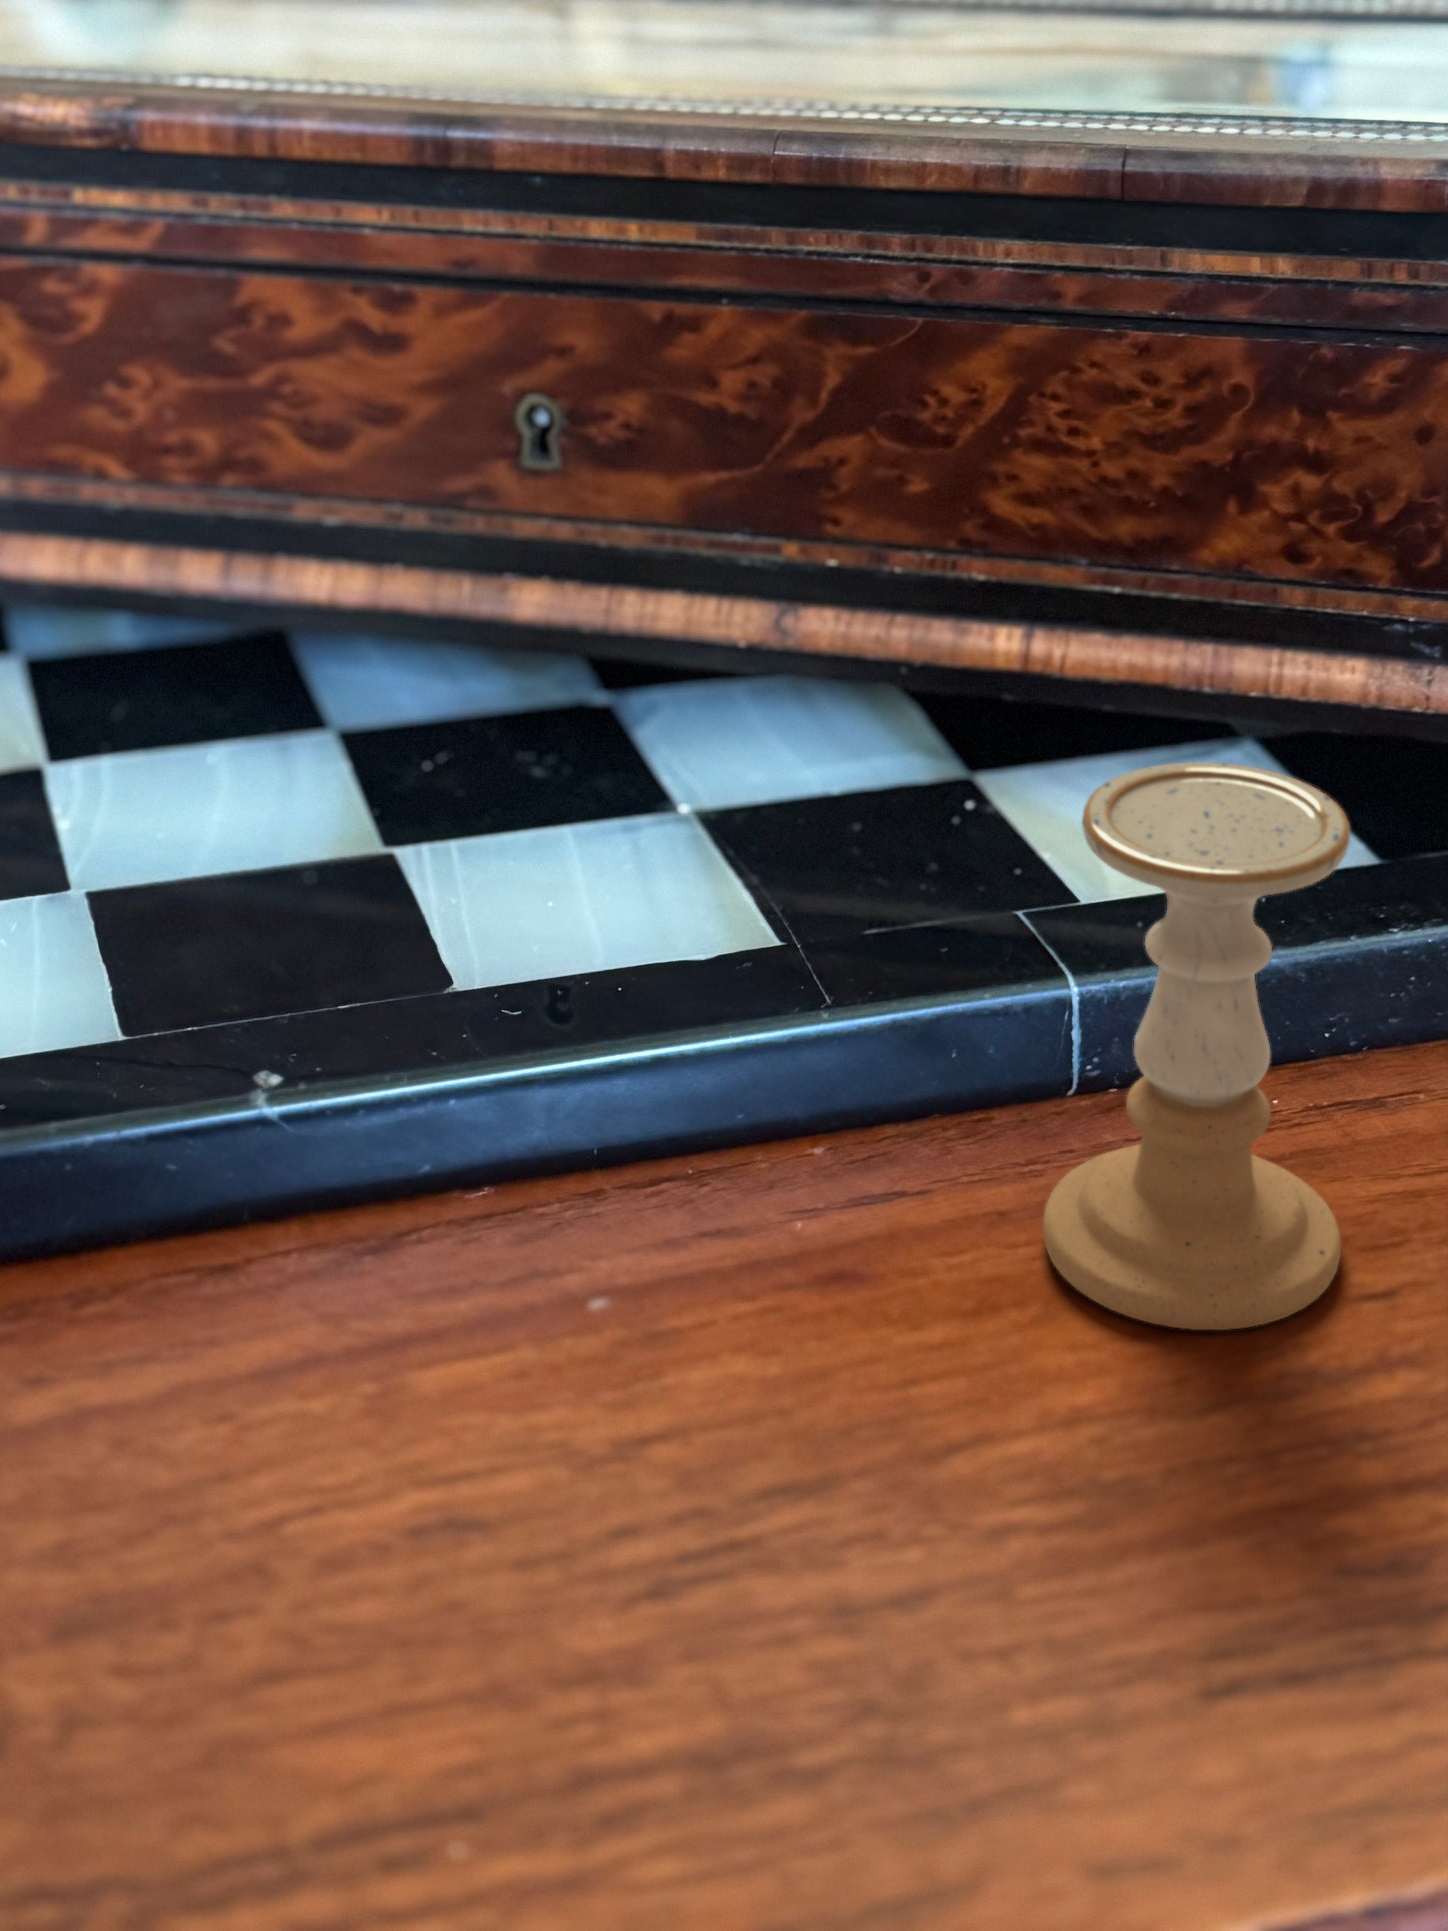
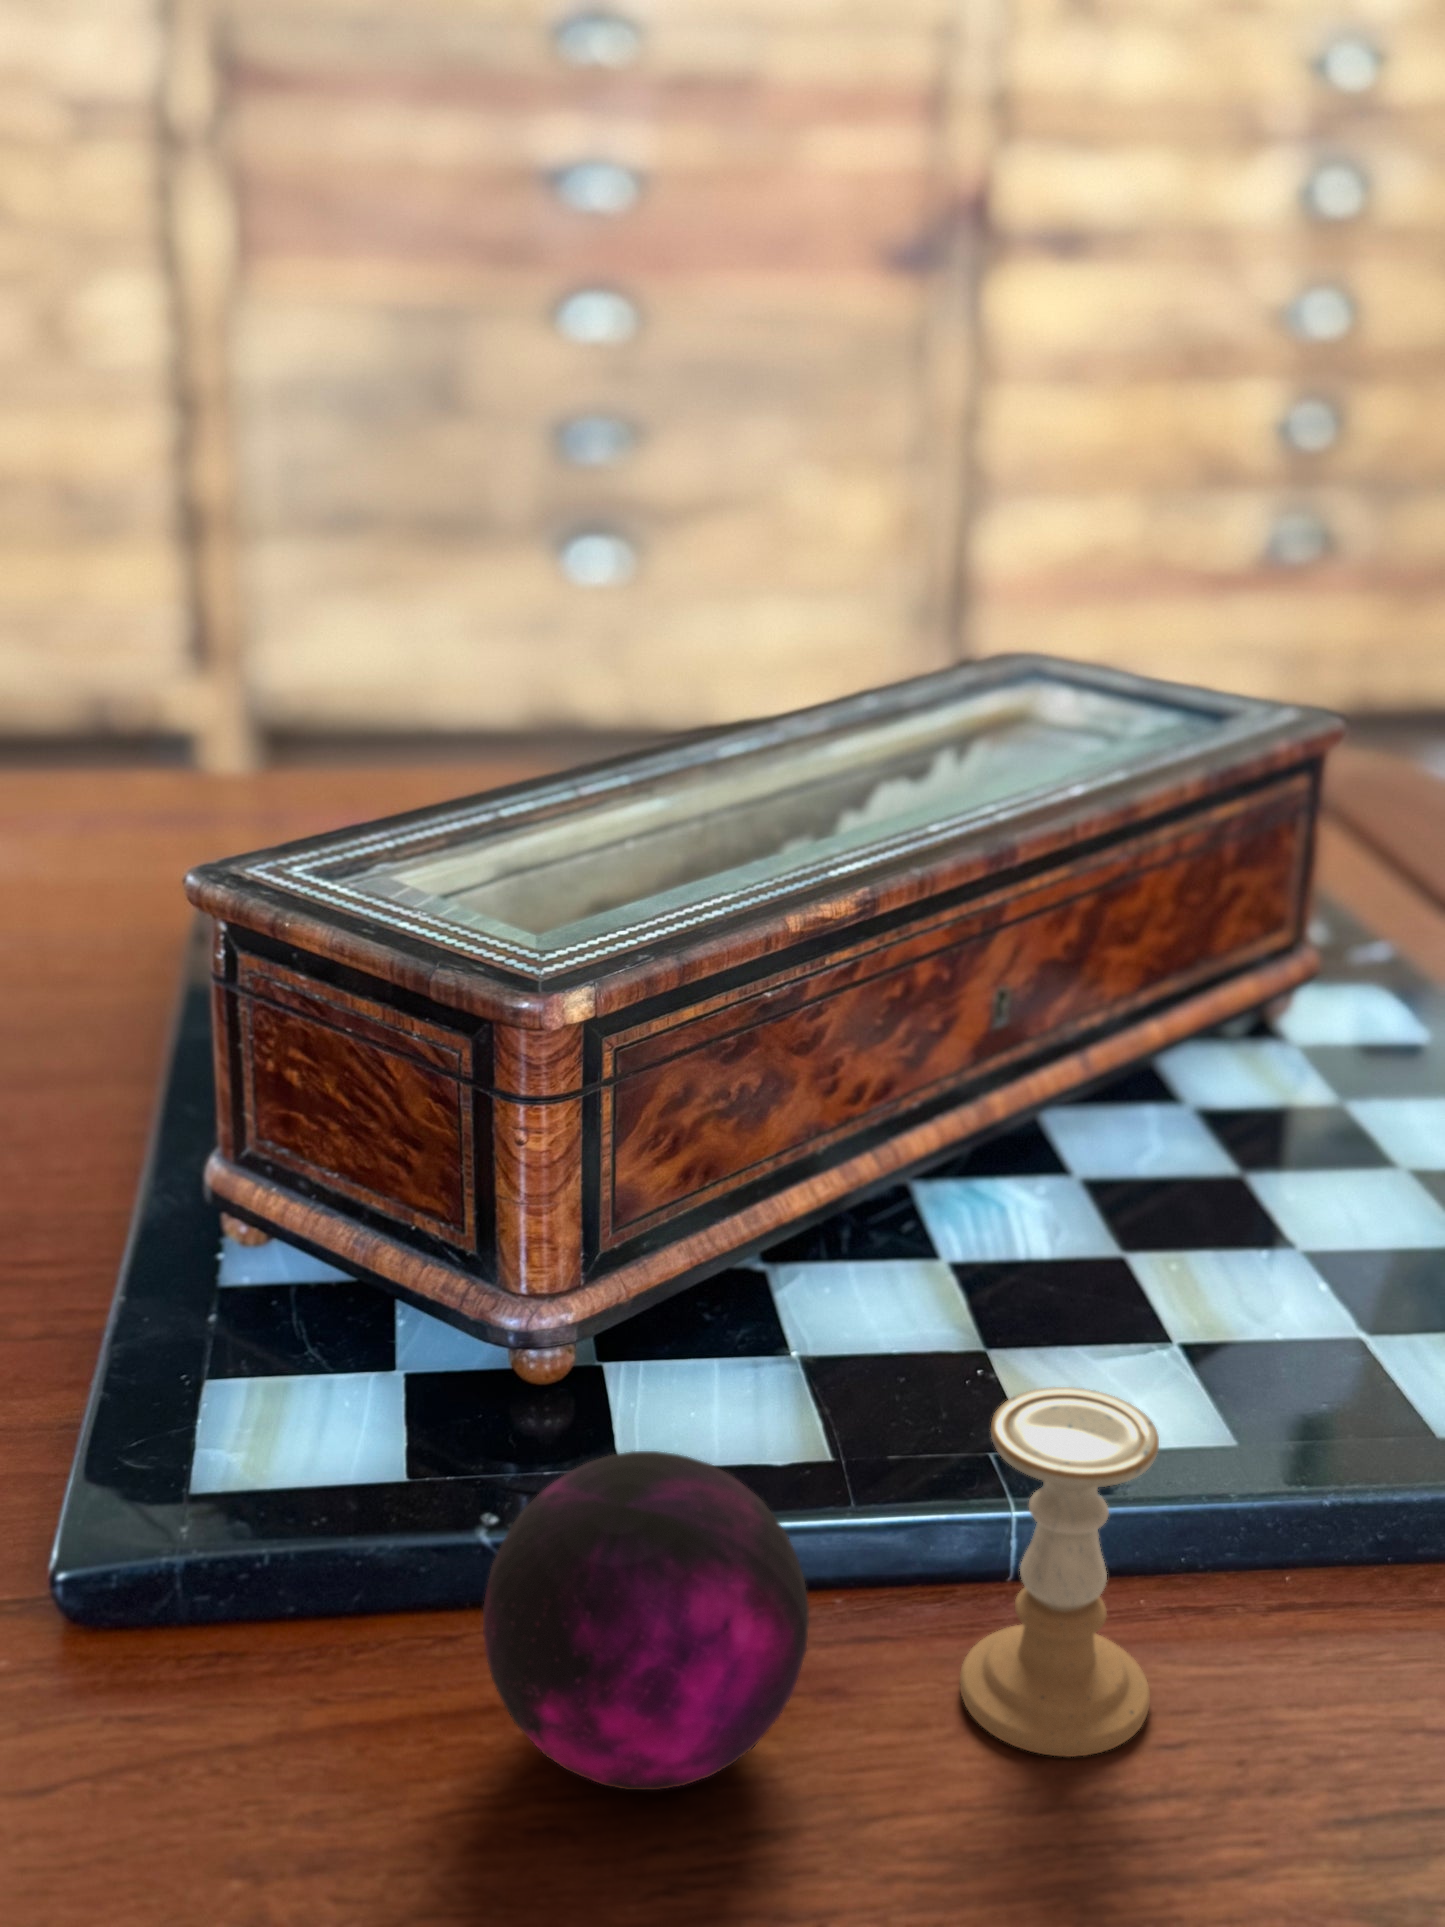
decorative orb: none [309,915,838,1452] -> present [483,1451,809,1790]

